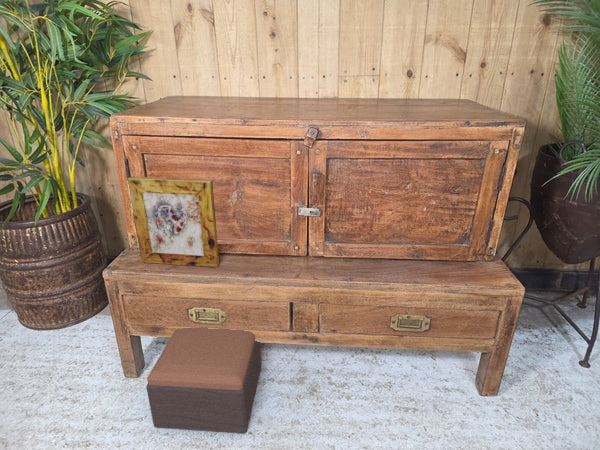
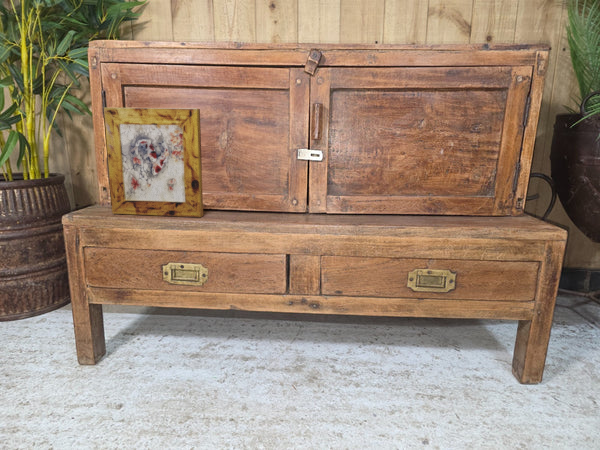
footstool: present [146,328,261,433] -> none [100,289,249,418]

